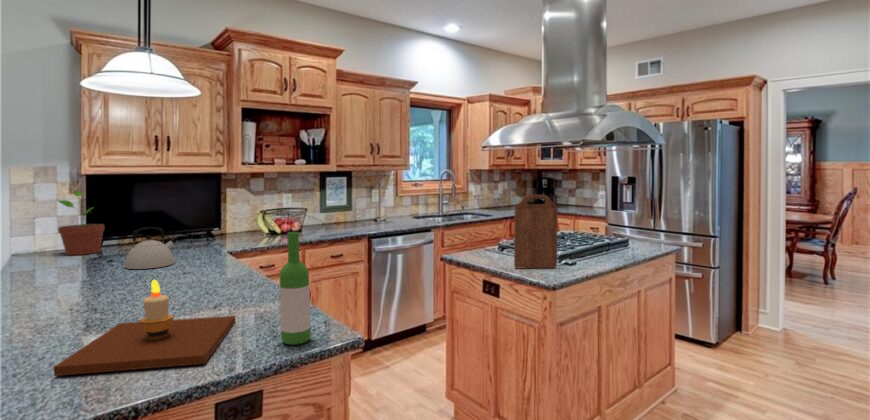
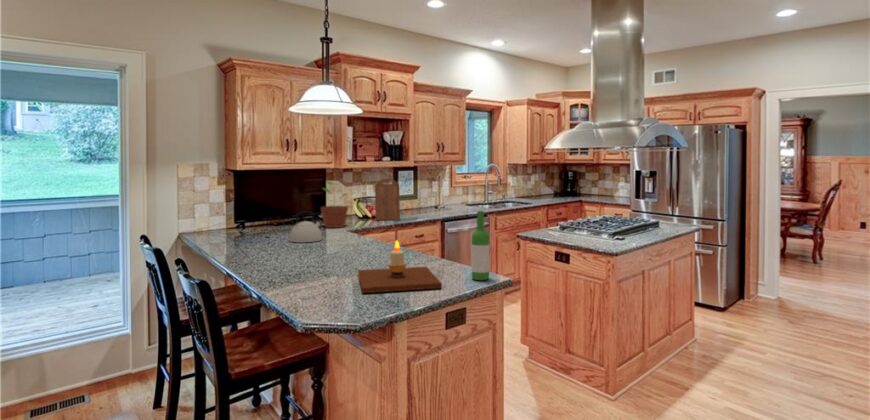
potted plant: present [58,191,105,255] -> present [321,181,348,228]
cutting board: present [514,195,558,269] -> present [375,179,400,220]

